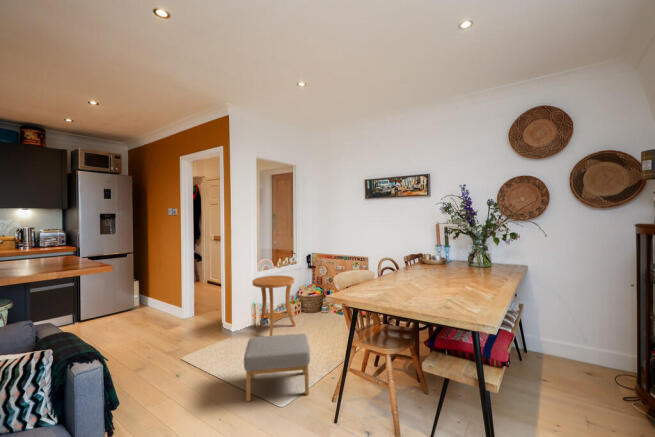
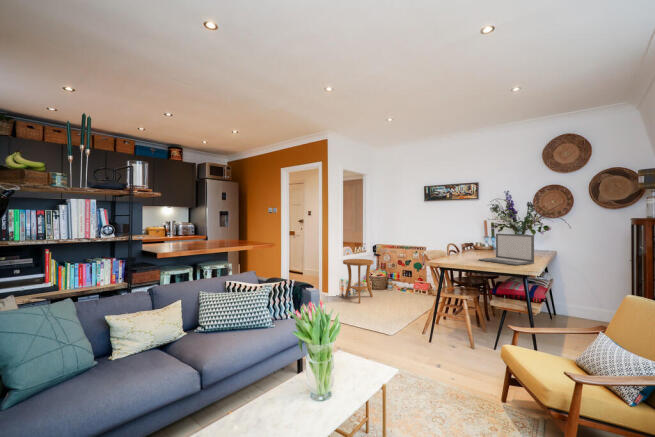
laptop: none [410,250,491,309] -> present [479,233,534,265]
footstool: present [244,334,310,401] -> none [360,292,407,330]

